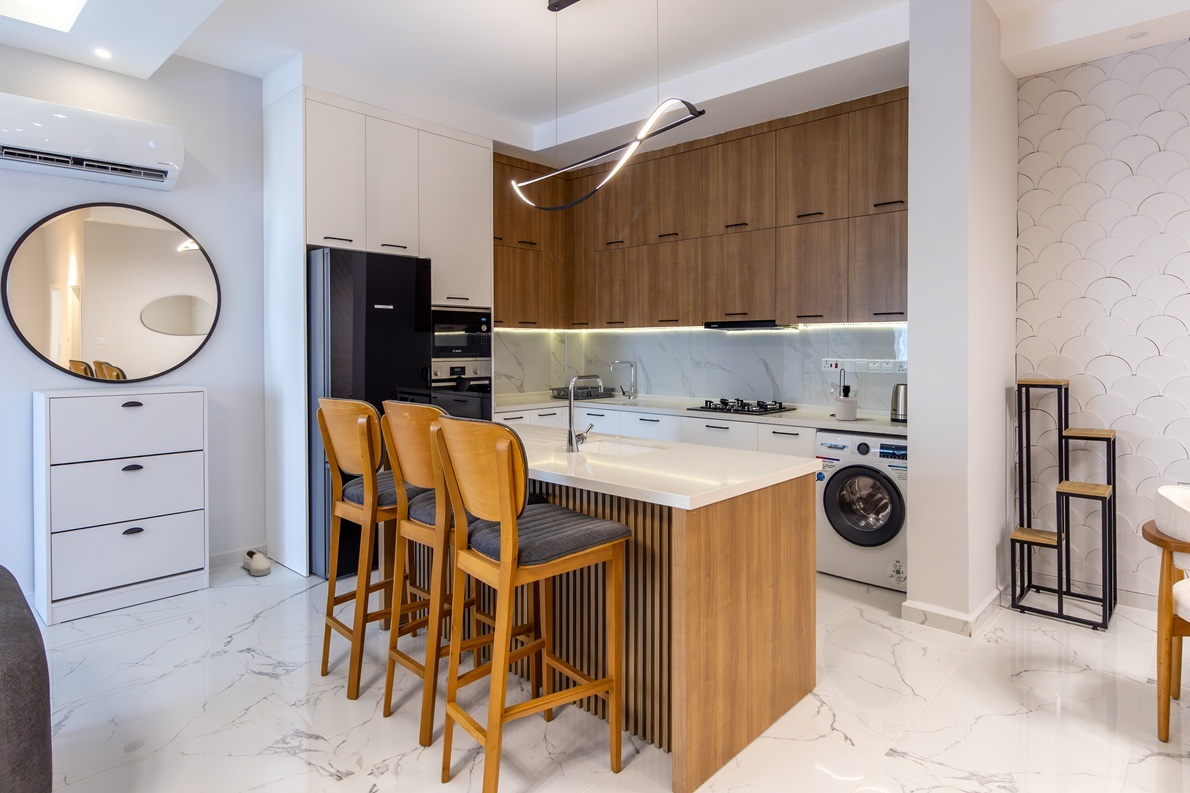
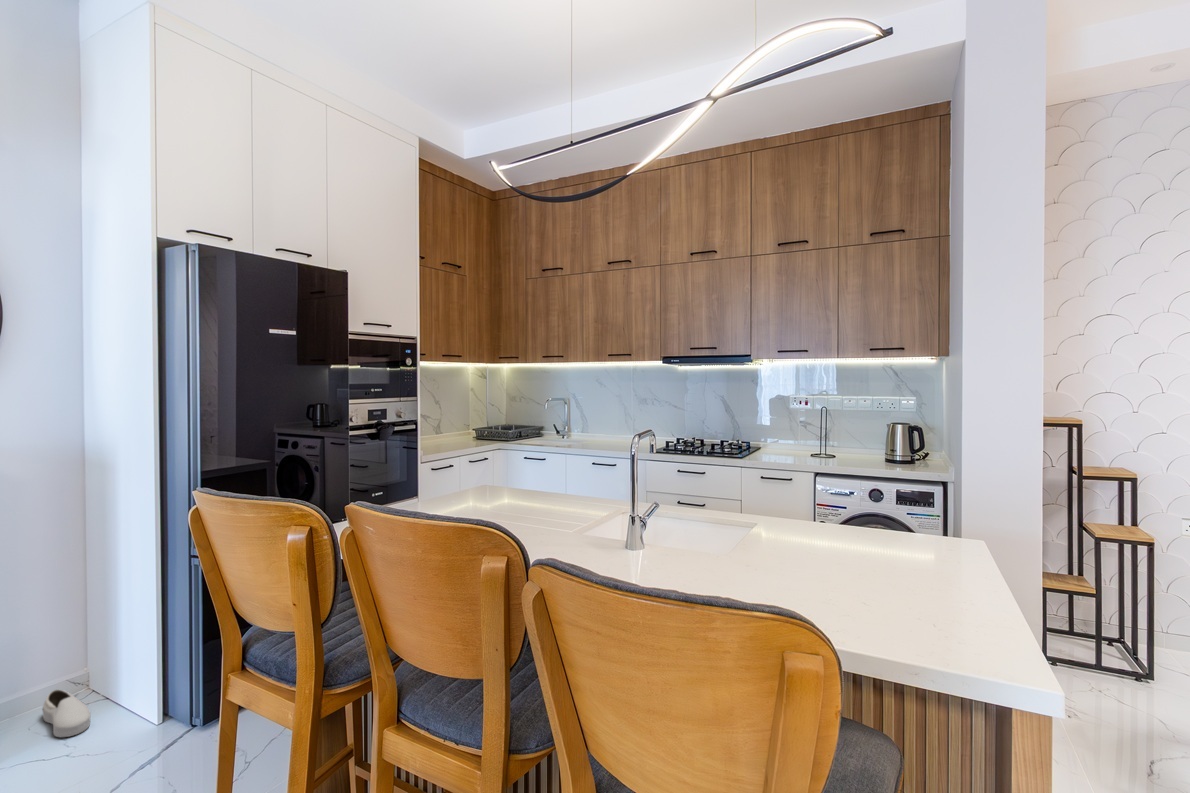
soap dispenser: present [831,385,858,420] -> none [821,422,846,460]

